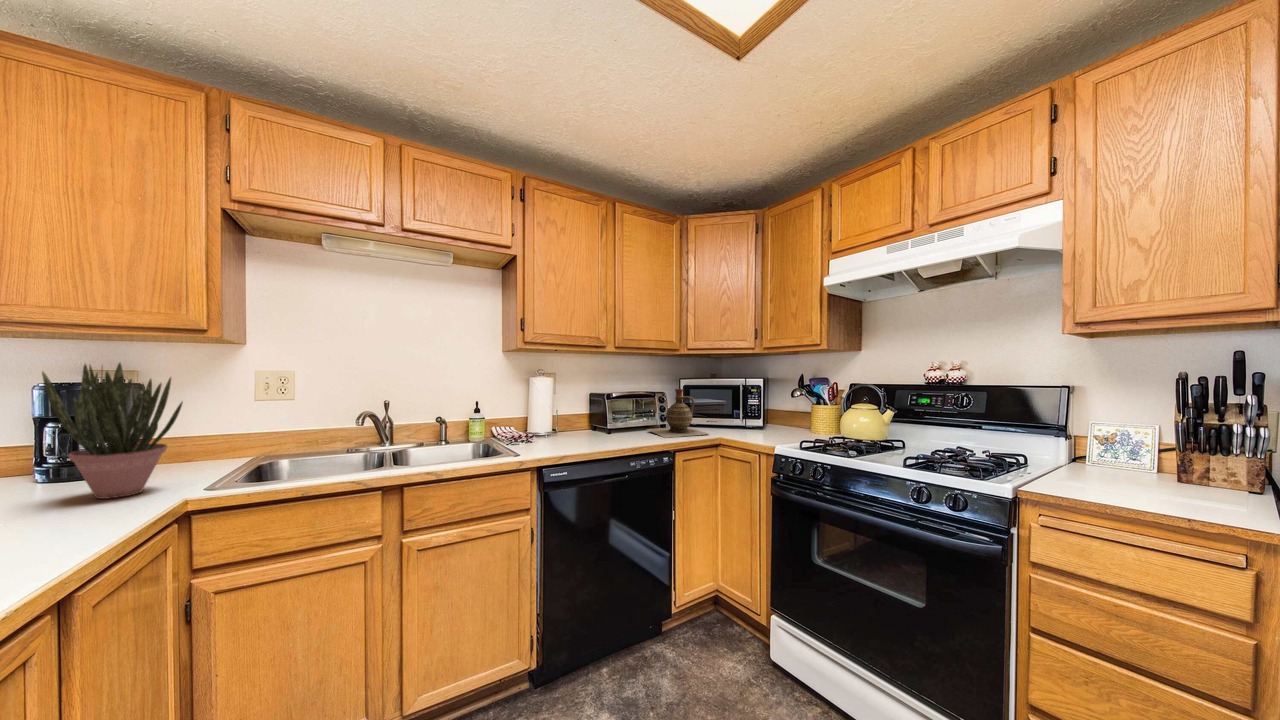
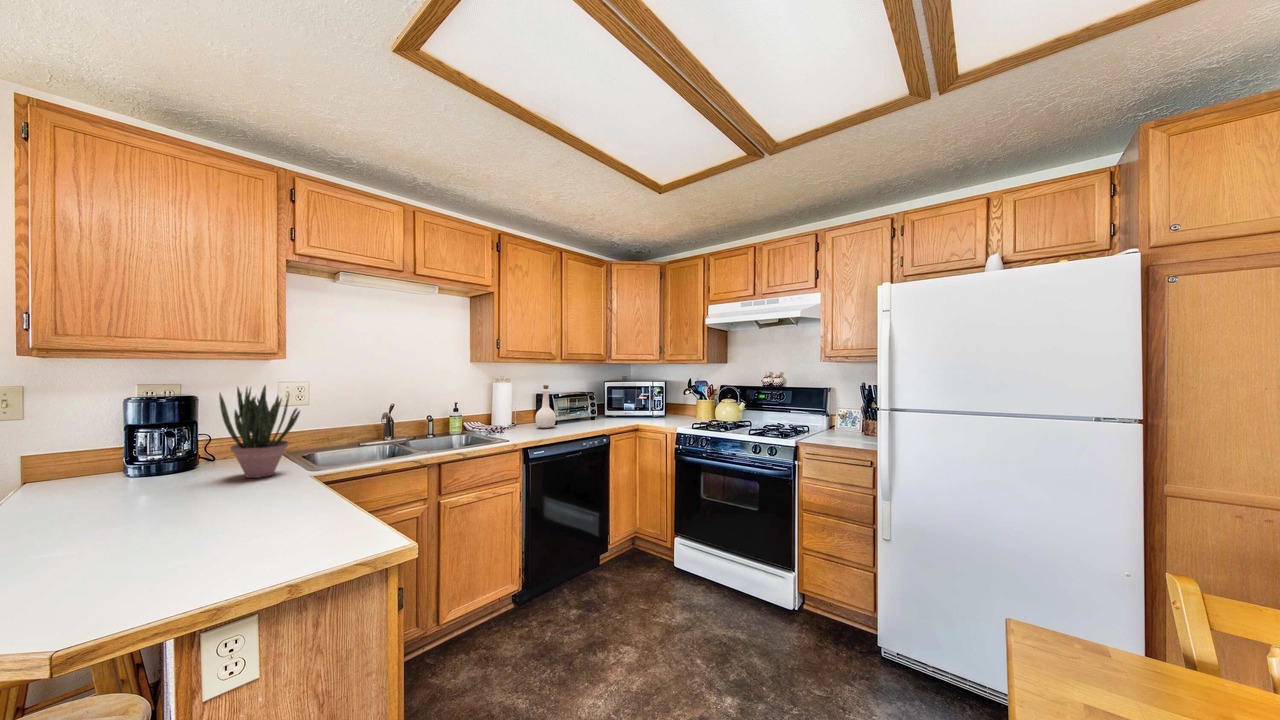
bottle: none [577,380,604,438] -> present [535,385,556,428]
ceramic jug: present [647,389,708,438] -> none [582,391,629,426]

